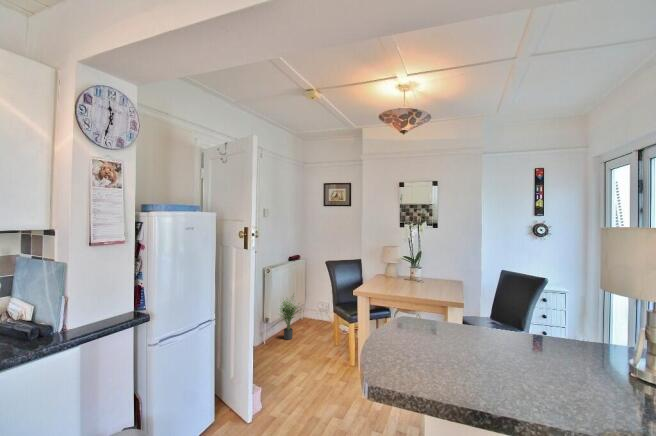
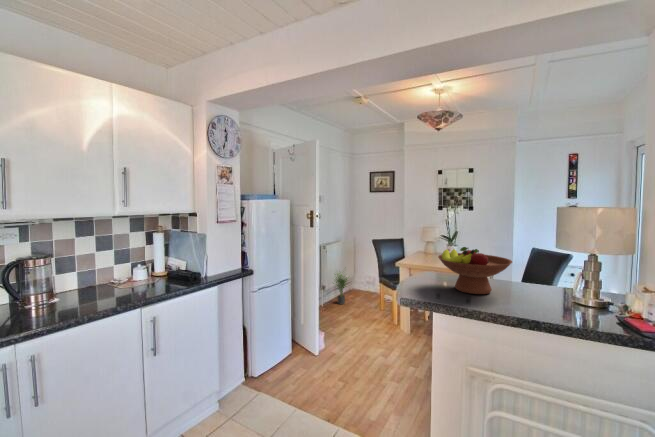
fruit bowl: none [422,289,539,368] -> present [438,247,512,294]

